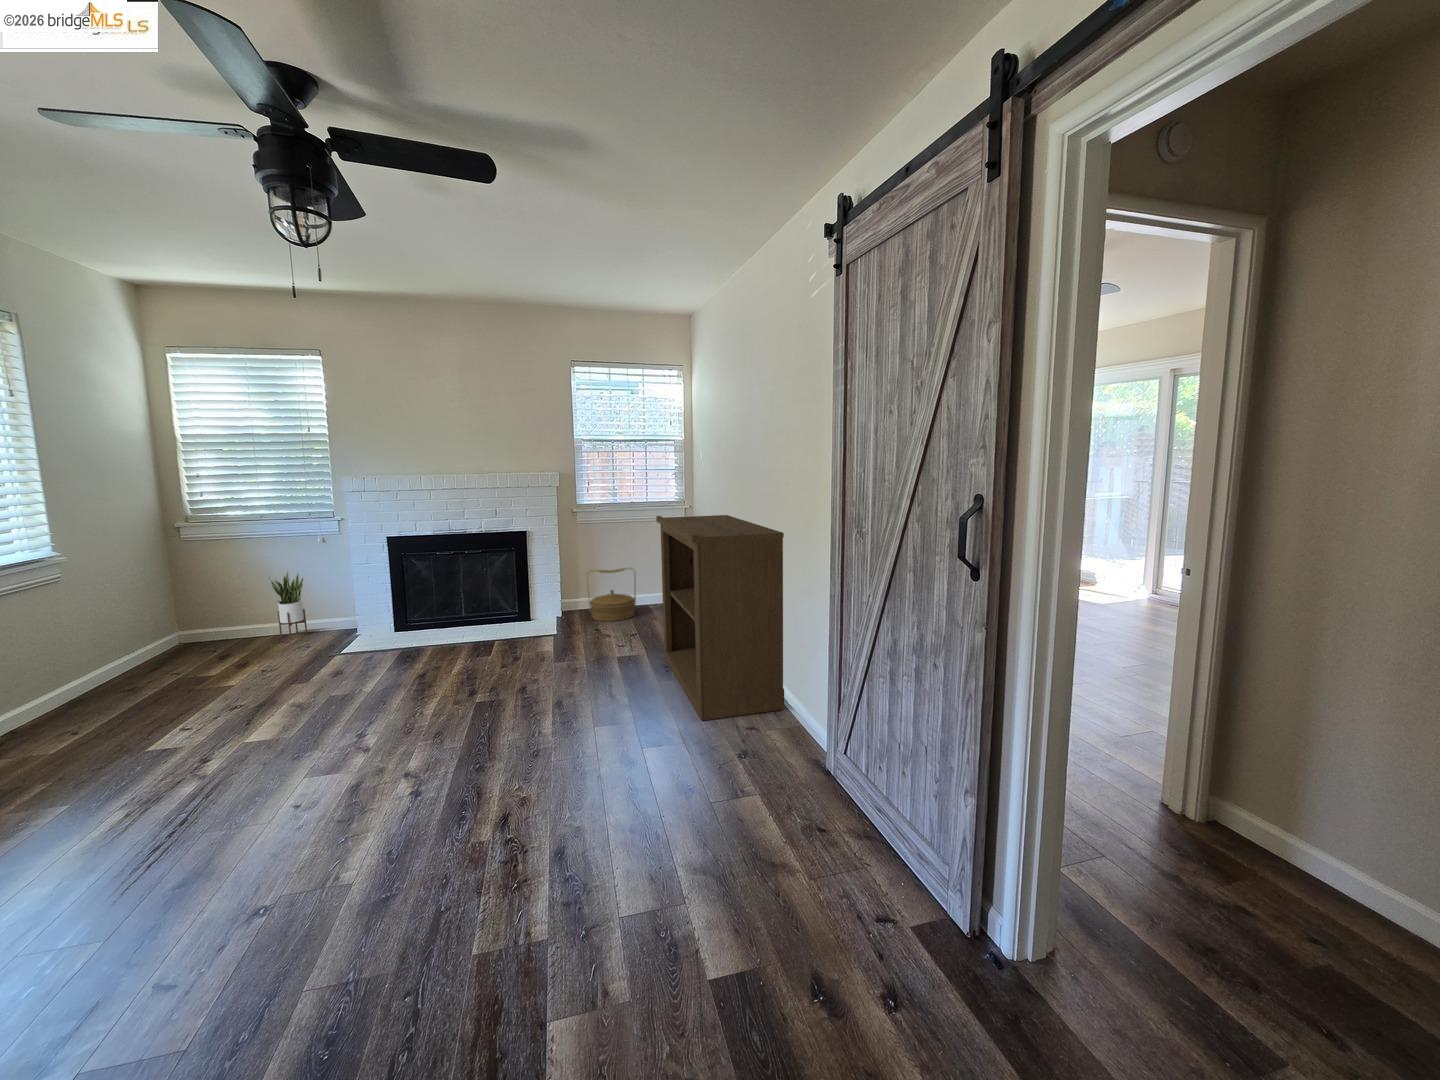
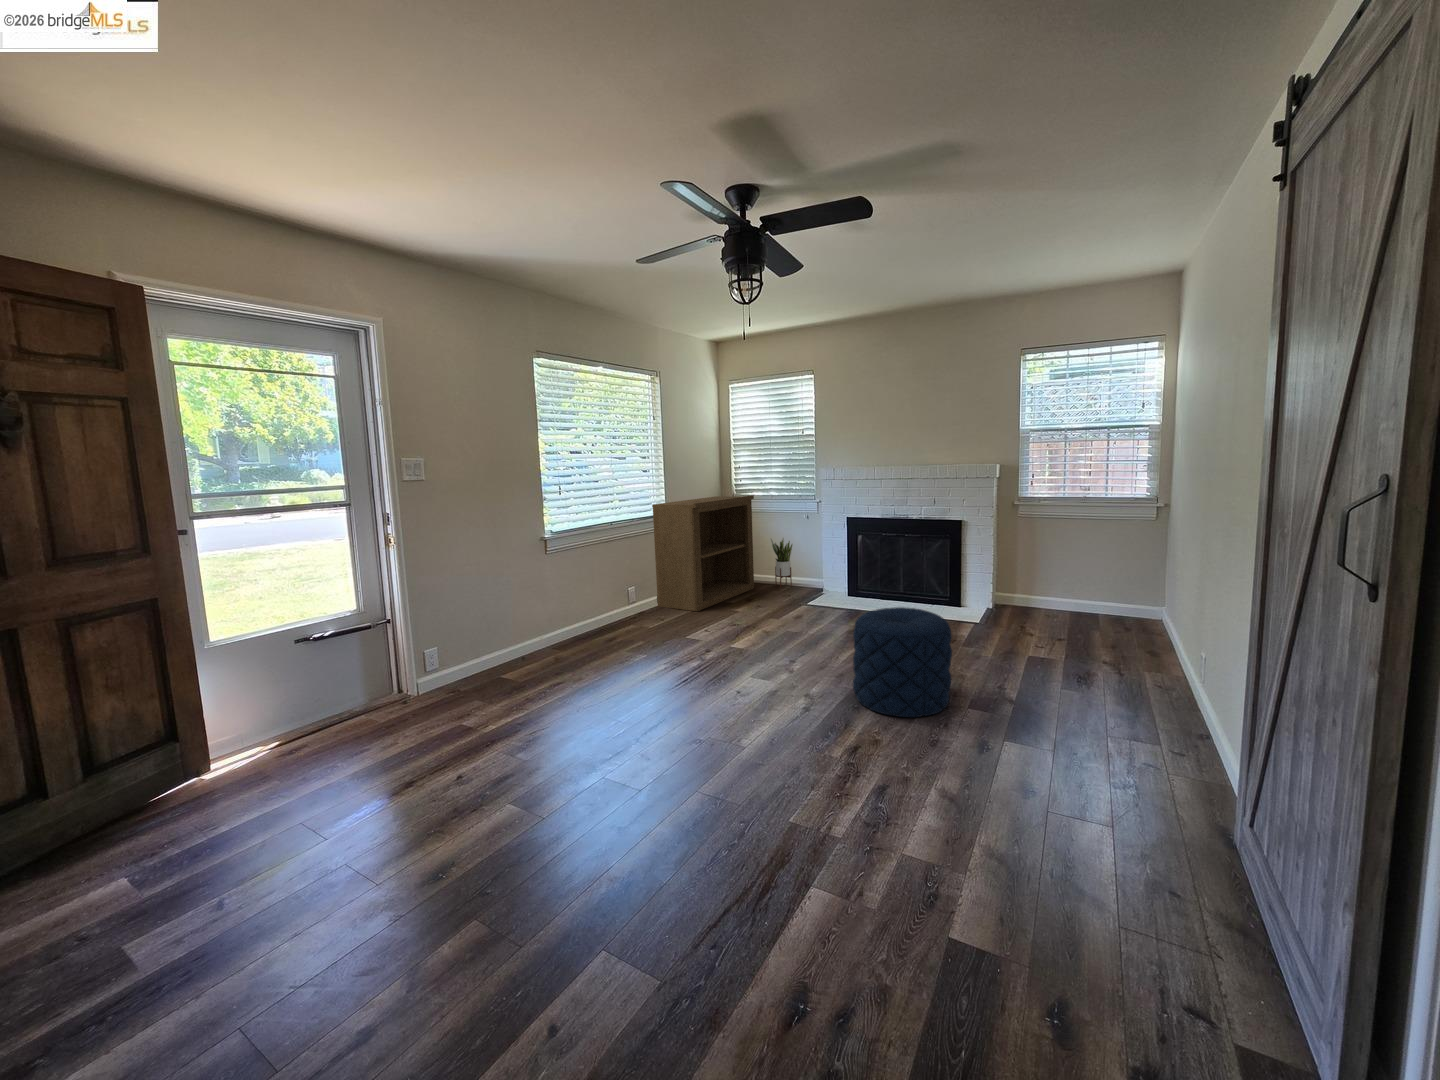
bookshelf: present [656,515,784,720] -> present [652,495,754,611]
woven basket: present [587,568,636,621] -> none [1022,564,1081,621]
pouf: none [463,634,577,764] -> present [853,607,952,717]

